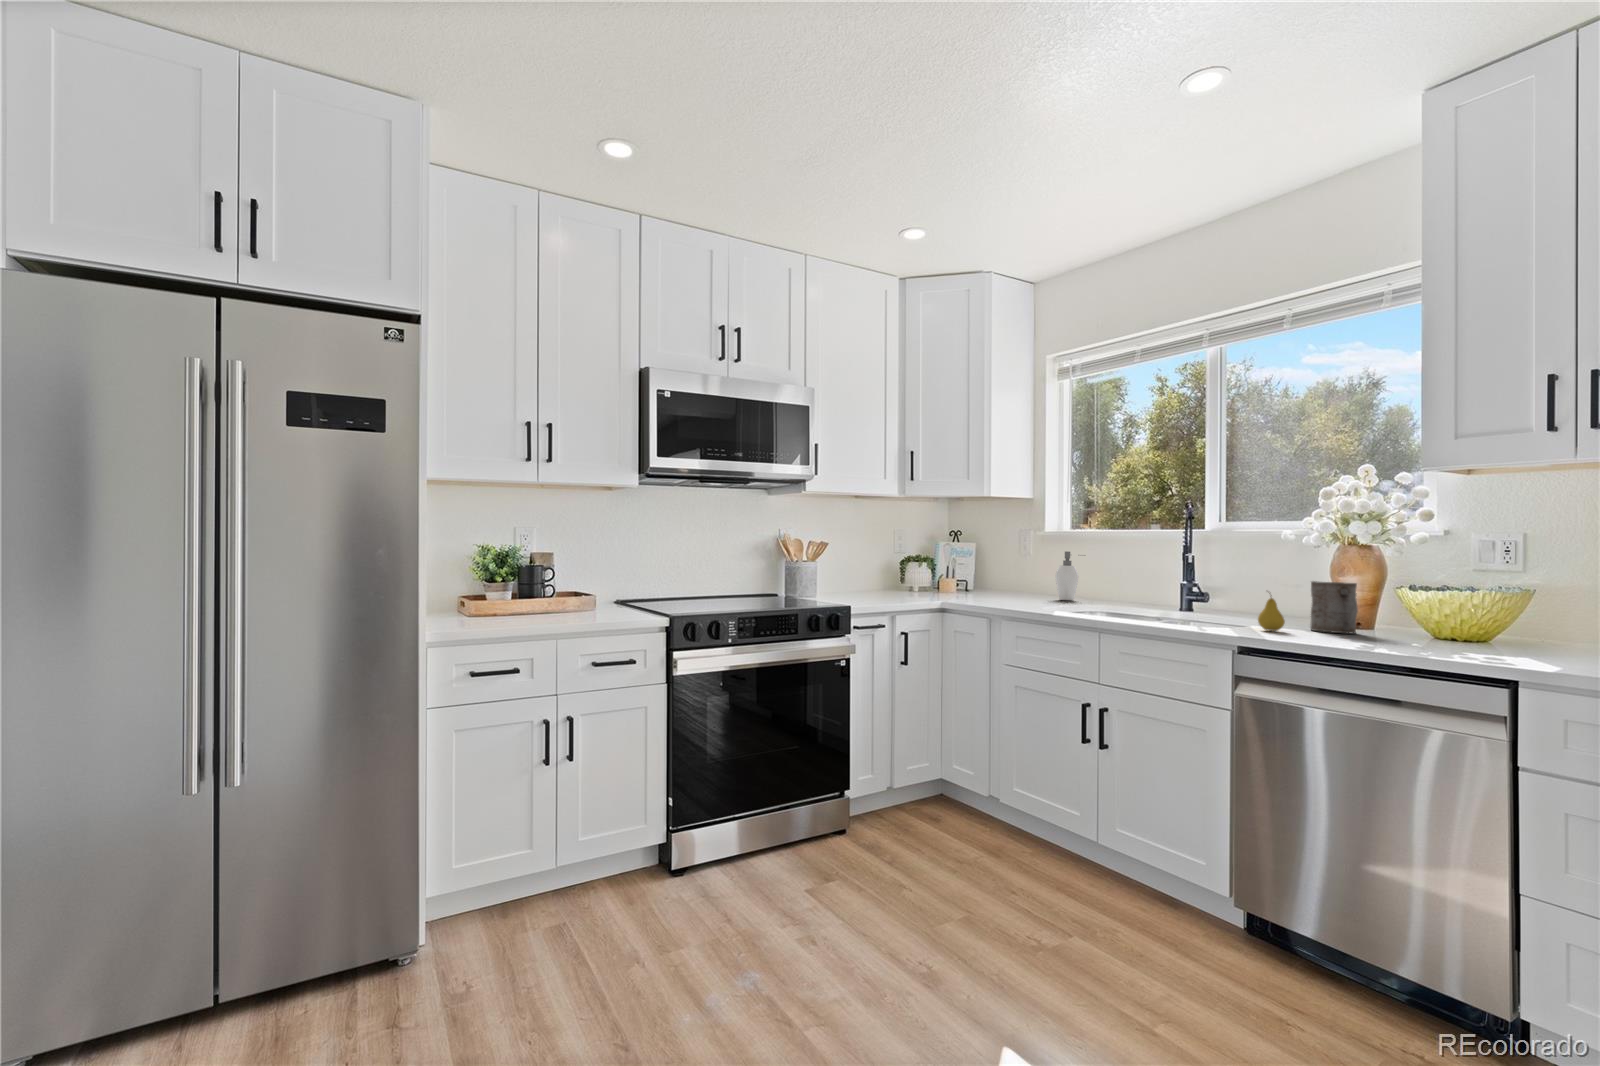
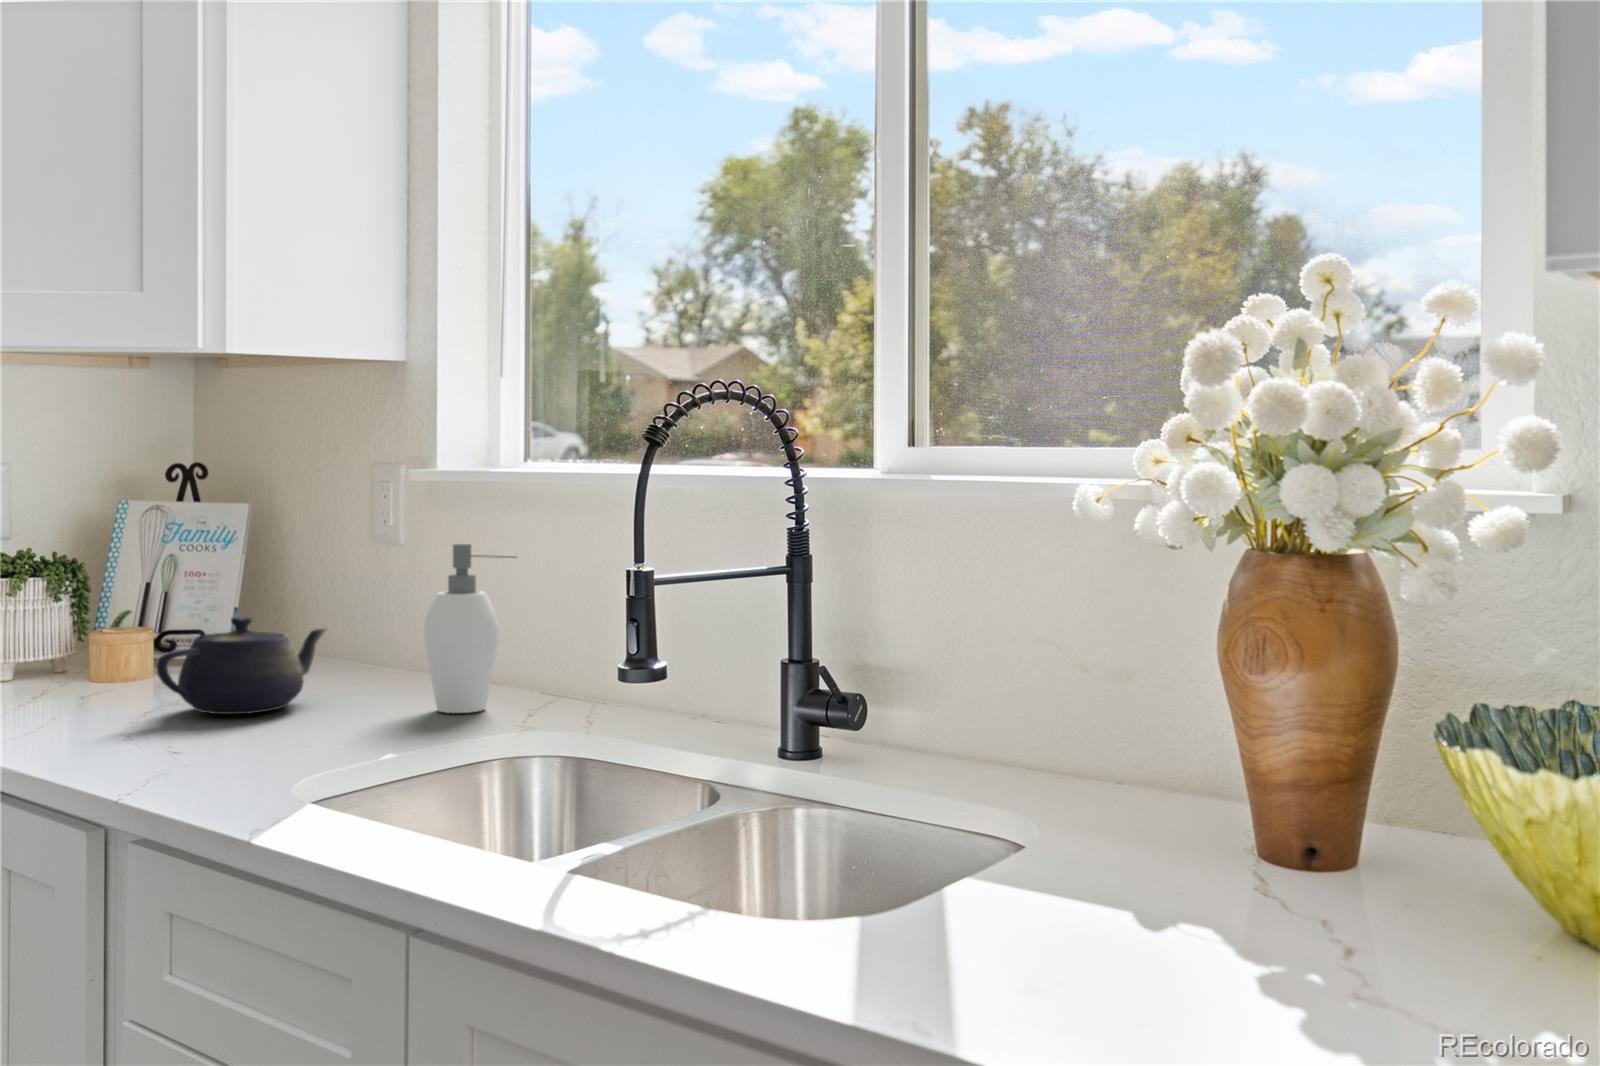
teapot: none [983,571,1020,597] -> present [155,617,327,714]
mug: present [1311,581,1358,633] -> none [1149,718,1321,963]
fruit: present [1258,593,1285,631] -> none [948,795,1050,991]

